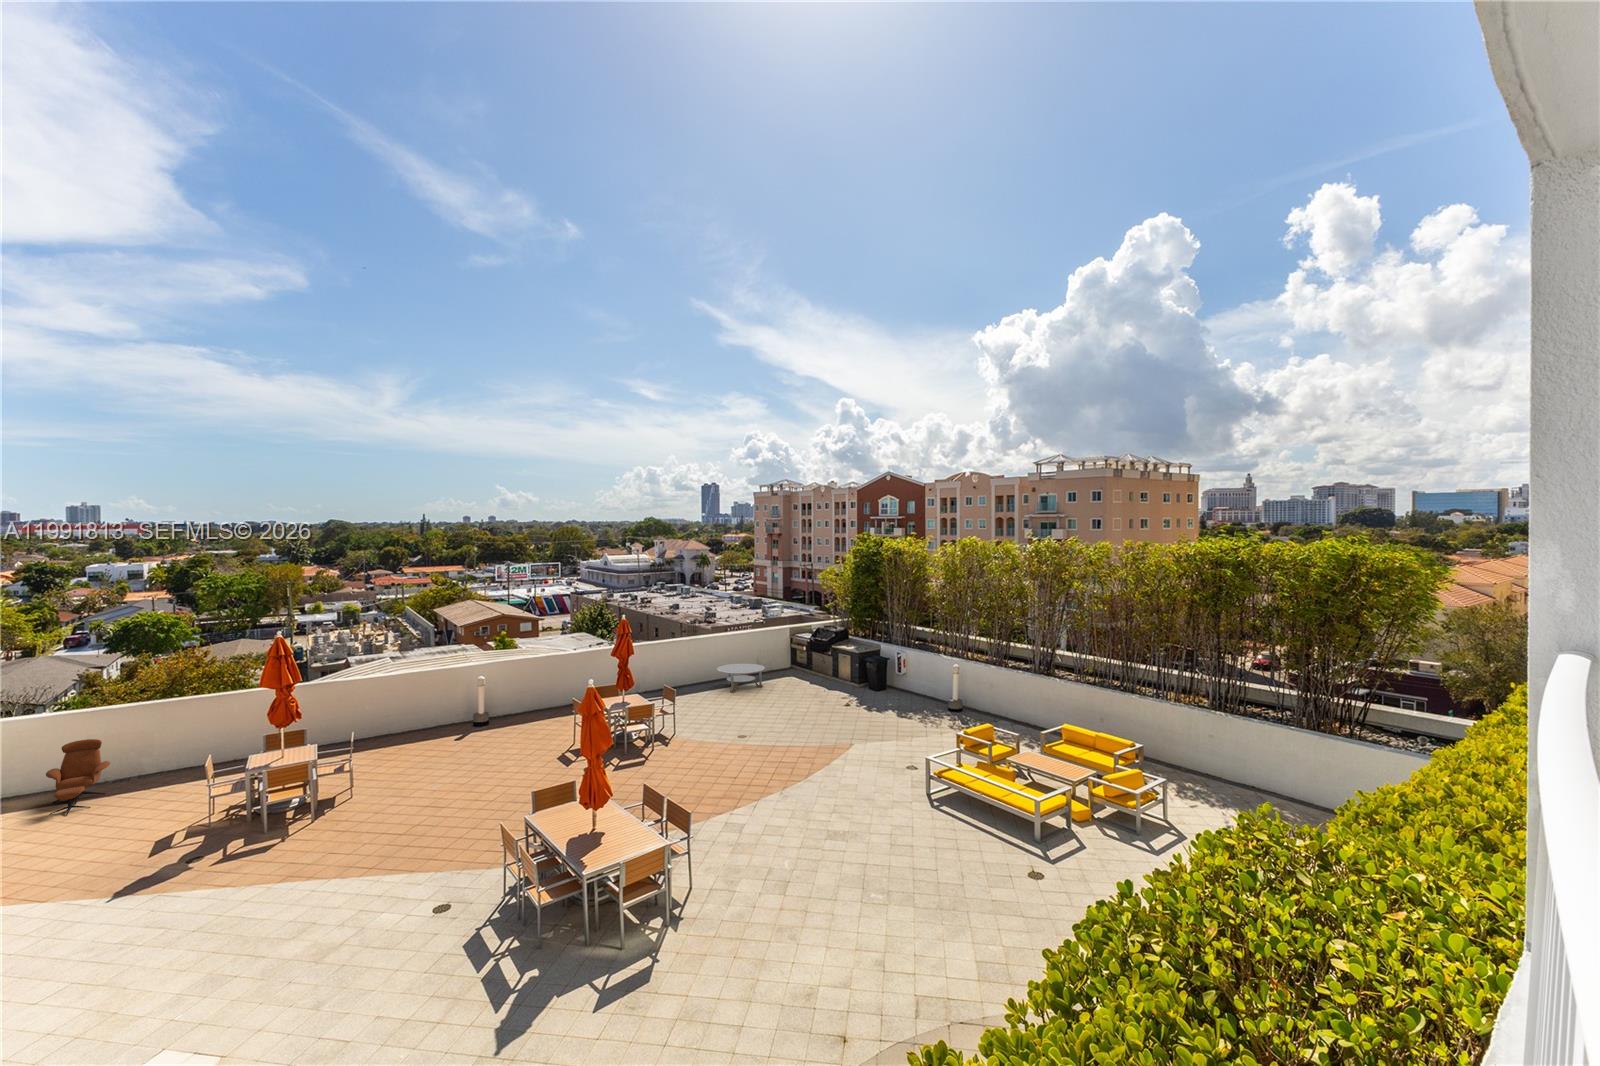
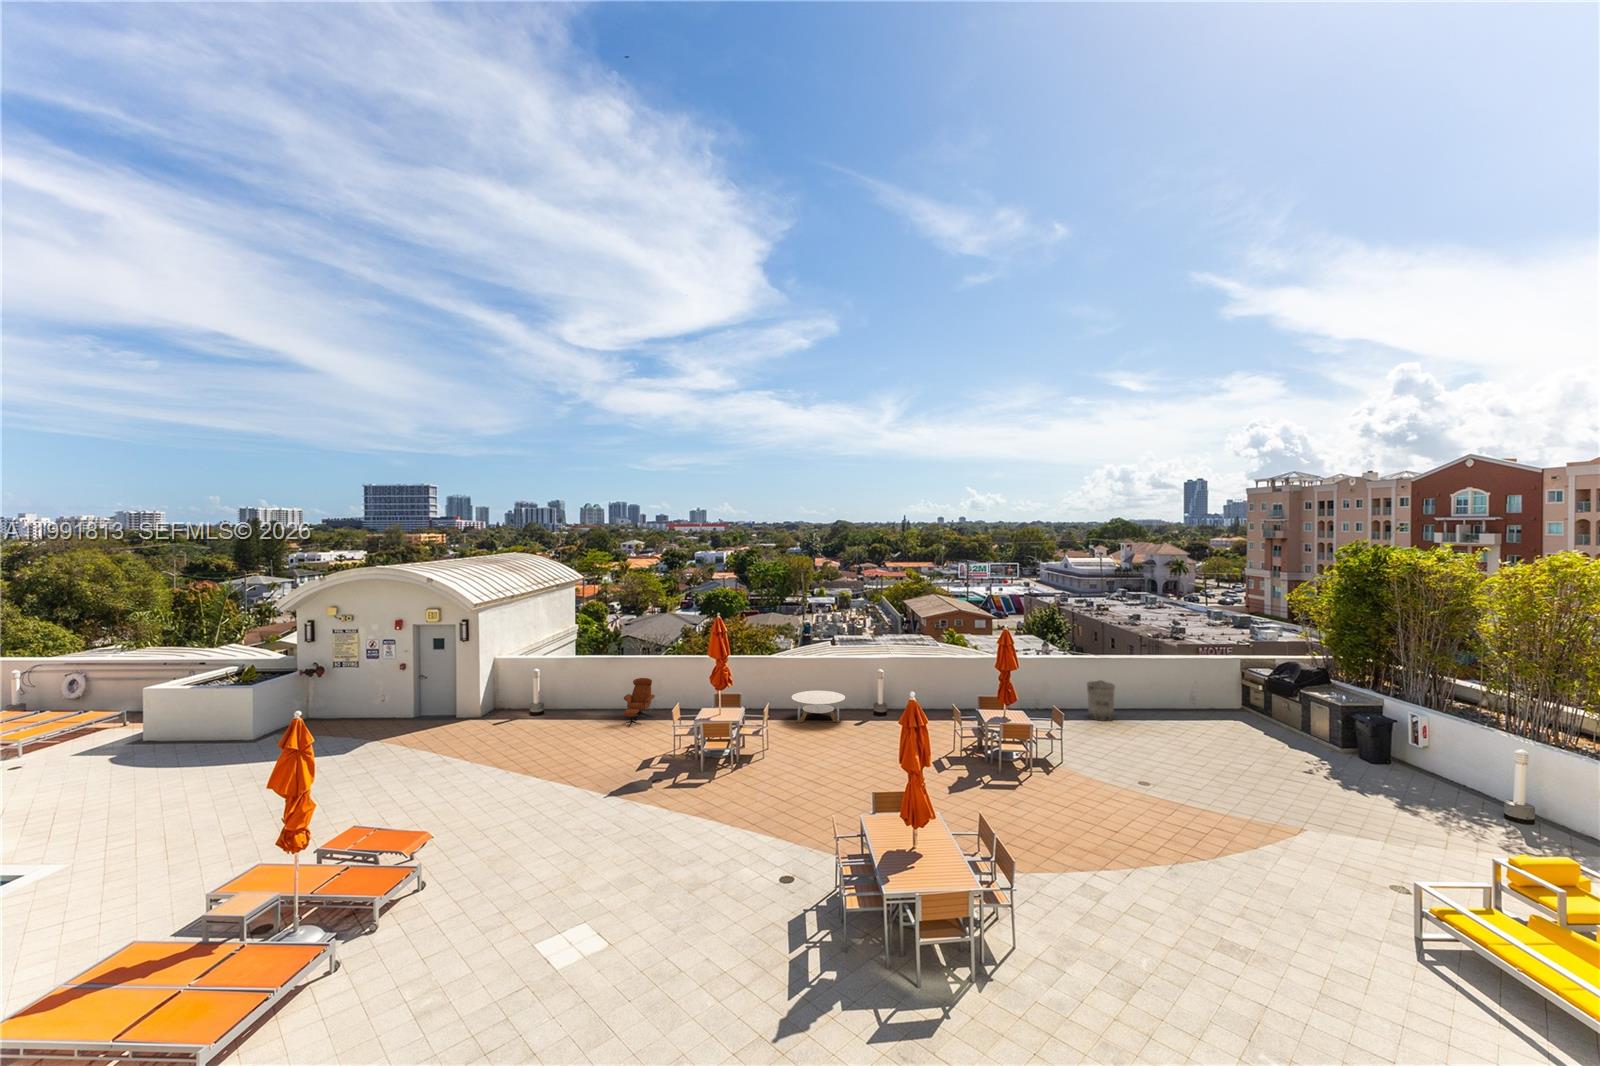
trash can: none [674,659,699,696] -> present [1087,680,1115,721]
round table: present [717,663,765,692] -> present [792,691,845,723]

